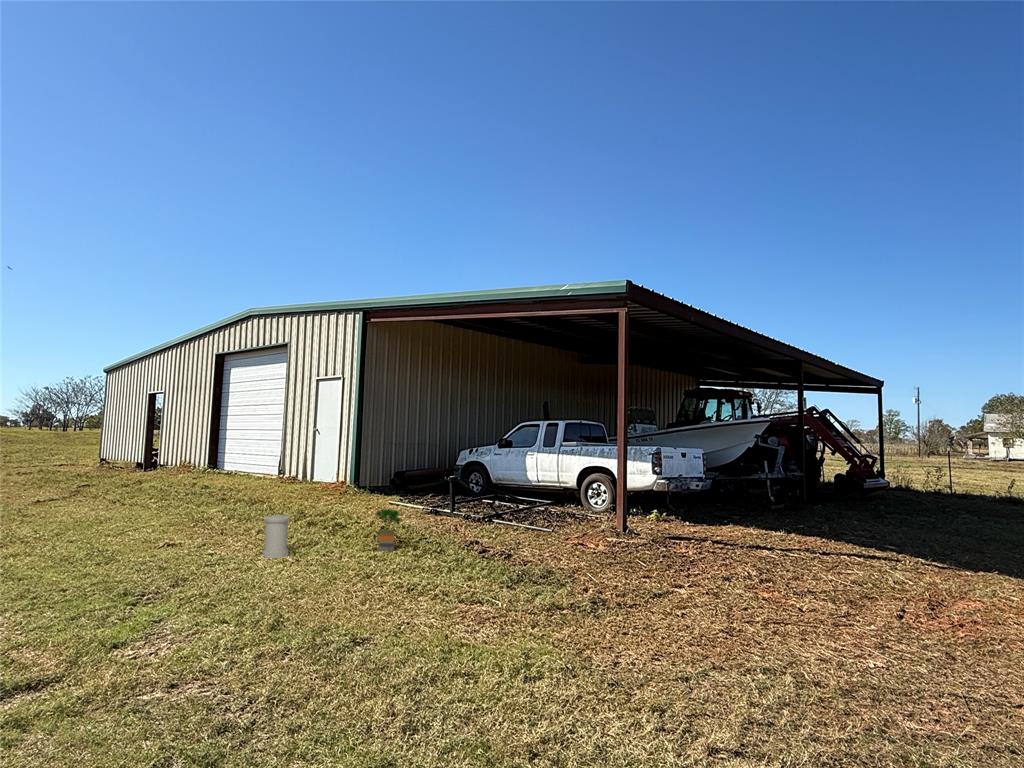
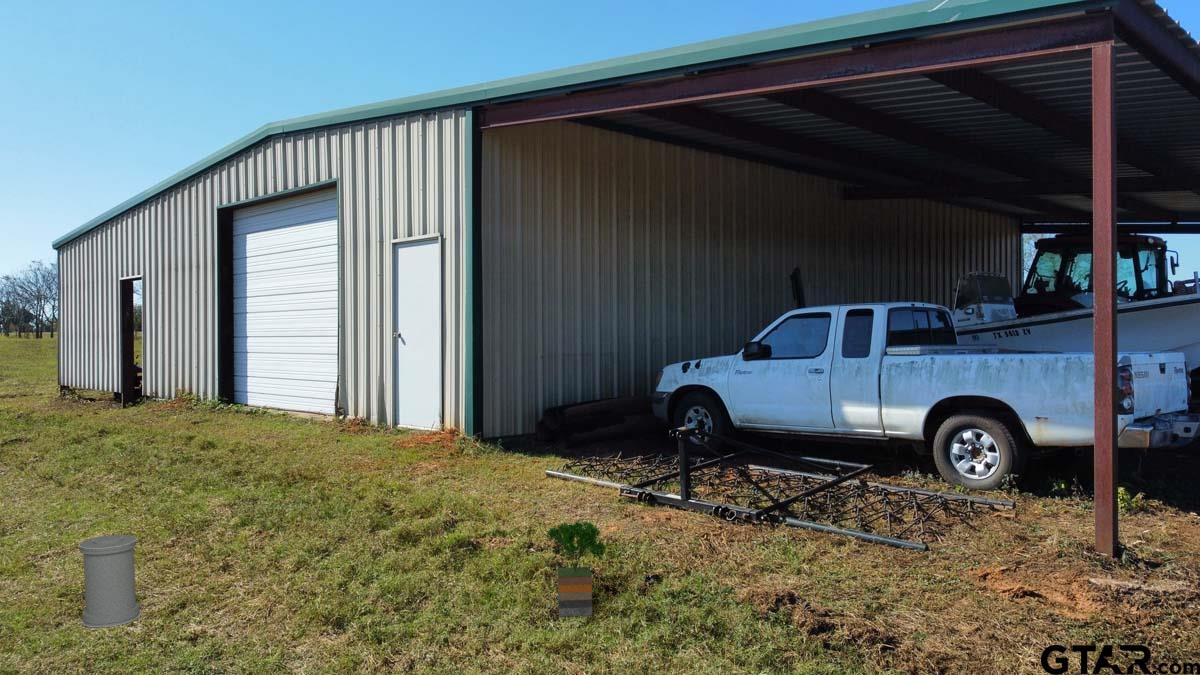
trash can: present [262,515,290,558] -> present [79,535,140,628]

